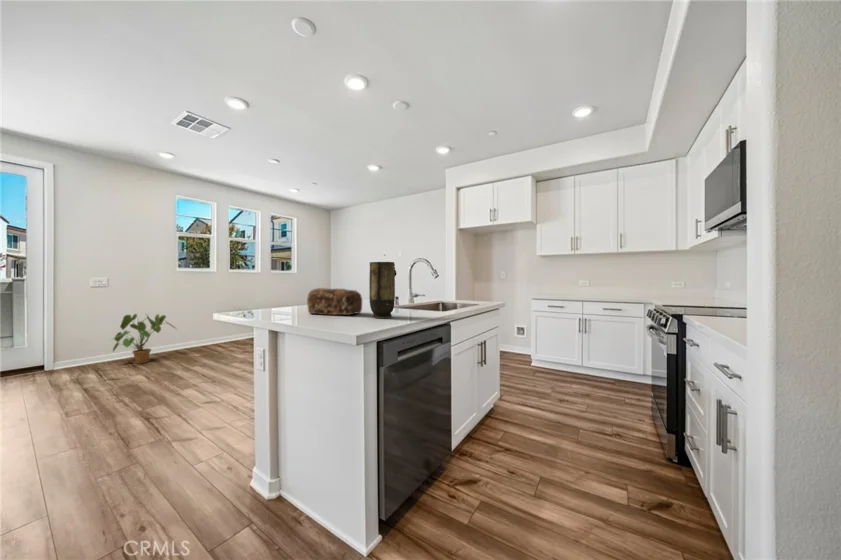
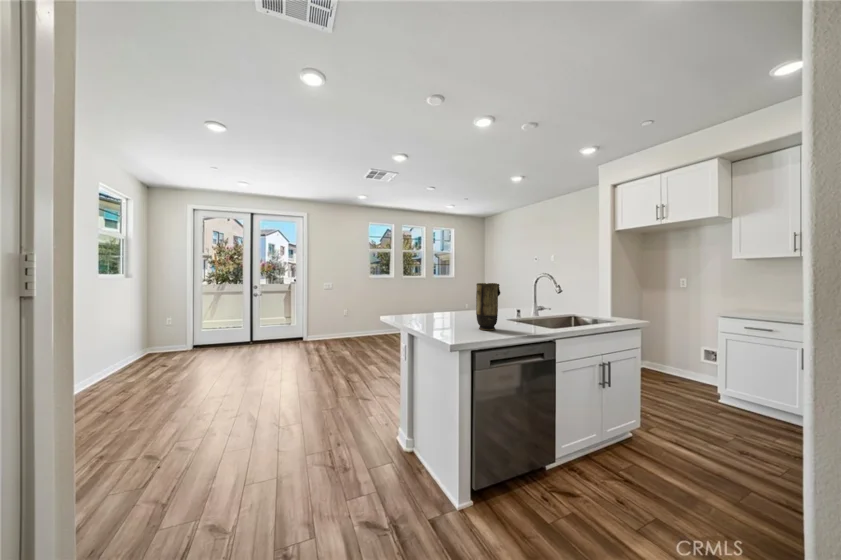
bread loaf: present [307,288,362,315] -> none [434,302,476,325]
house plant: present [113,314,174,363] -> none [334,308,370,343]

